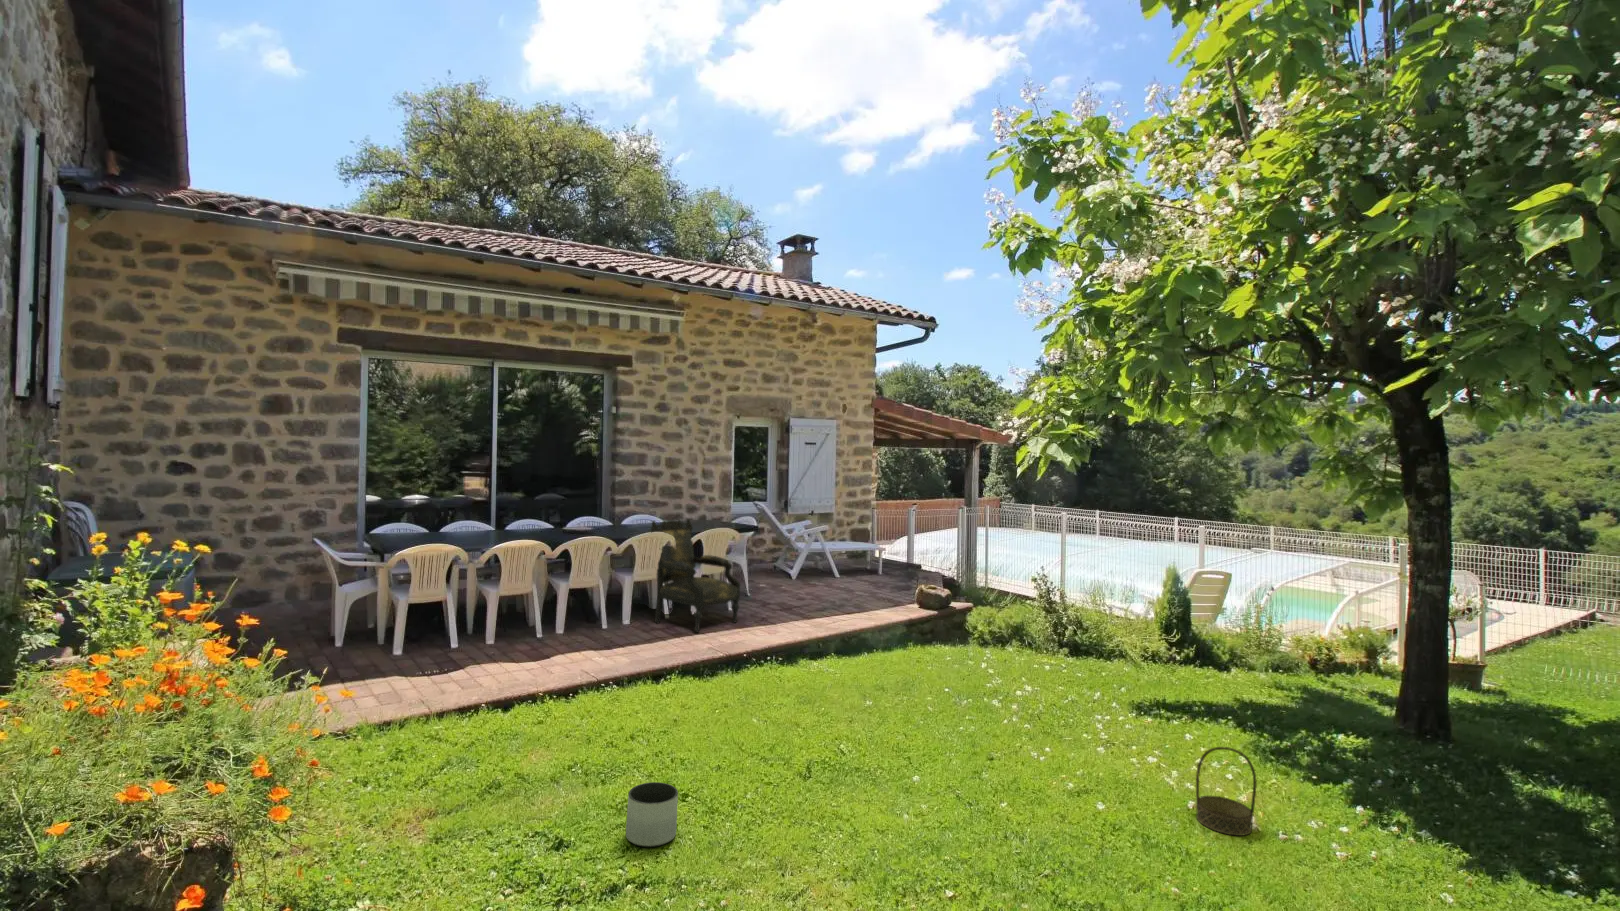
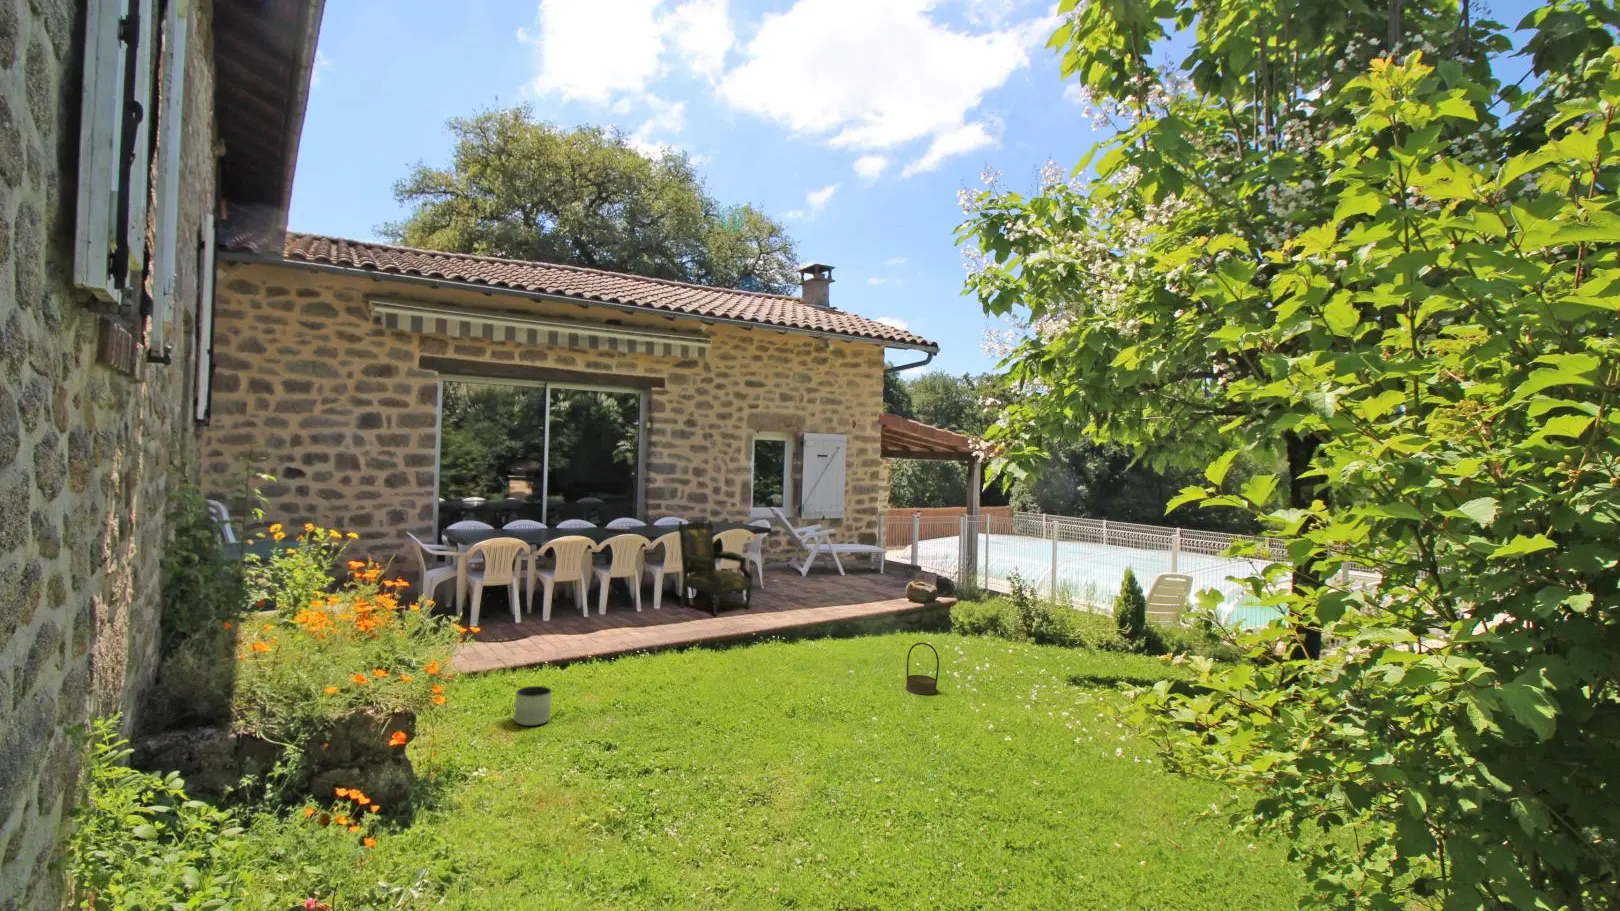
basket: present [1196,747,1257,836] -> present [906,643,939,695]
planter: present [626,782,678,847] -> present [514,686,552,726]

